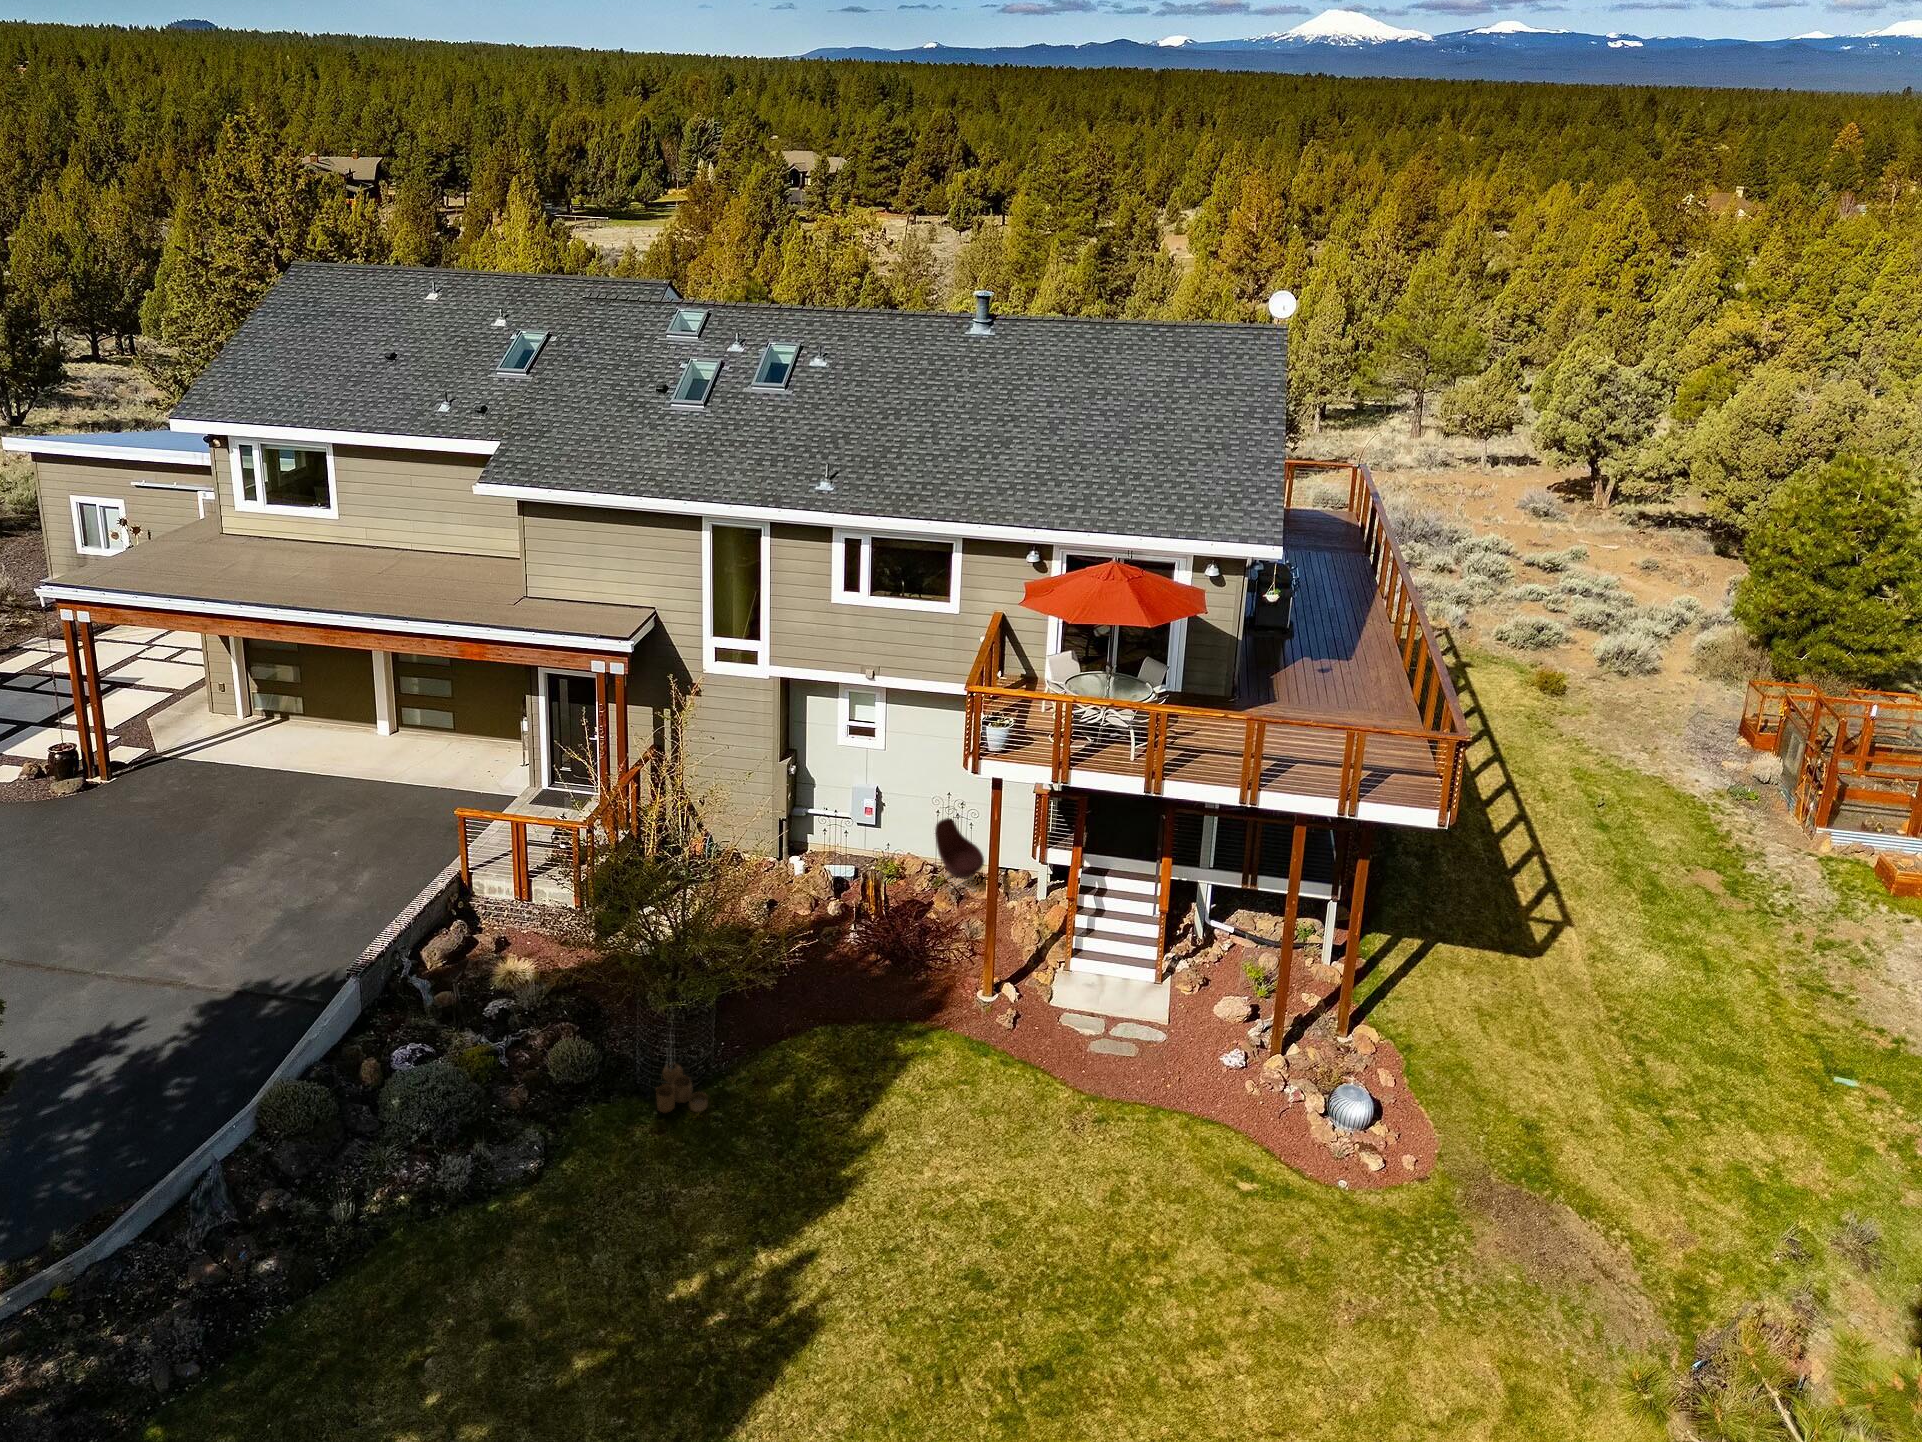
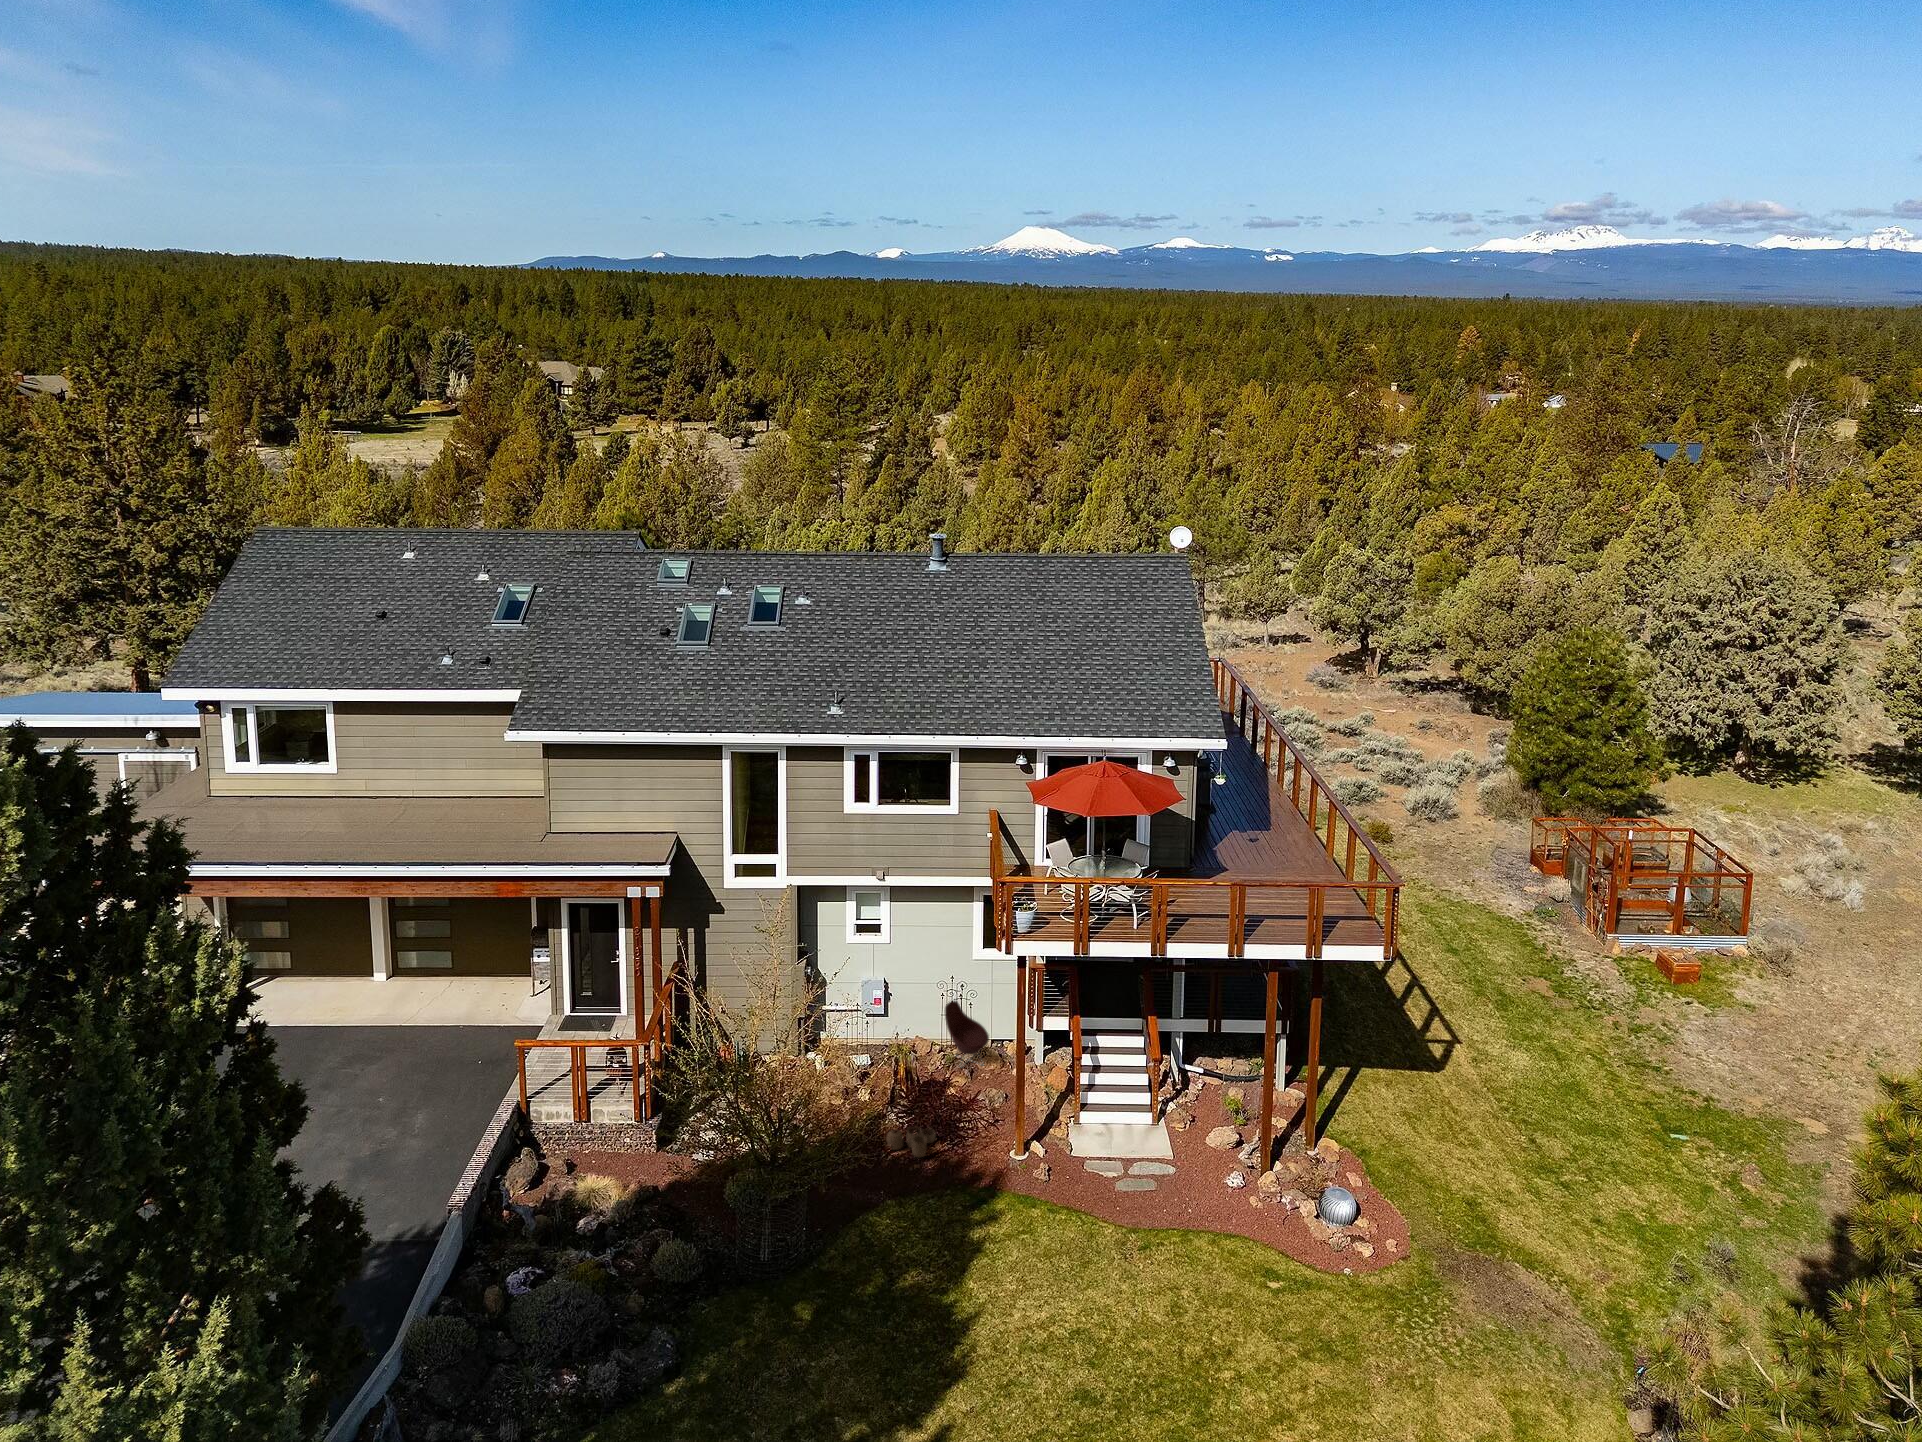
woven basket: present [656,1065,707,1113] -> present [887,1127,935,1157]

